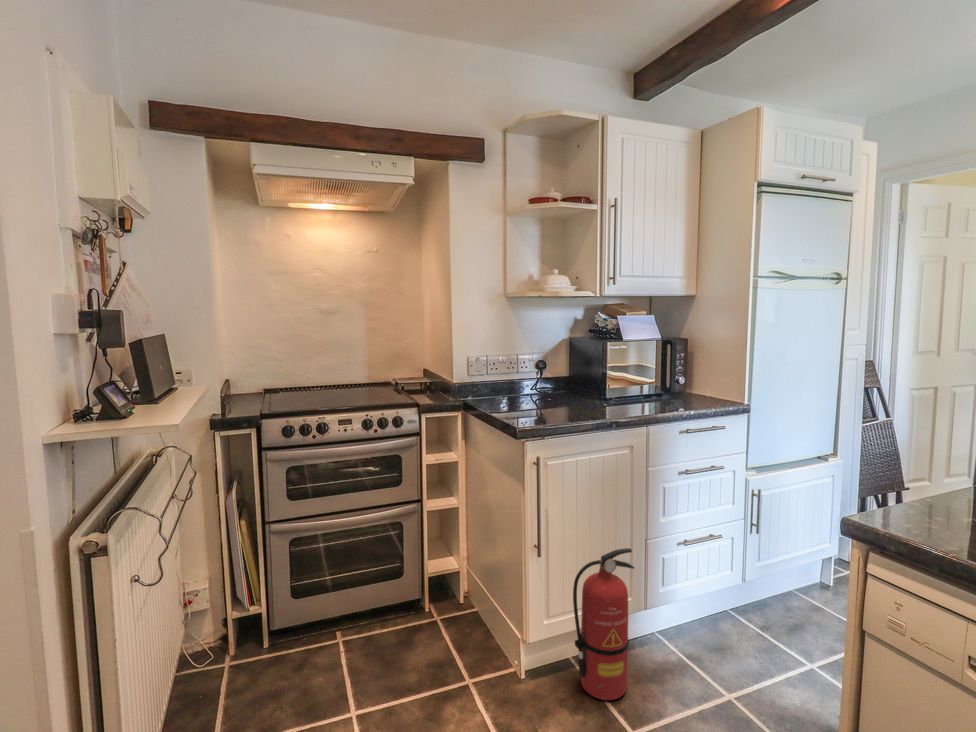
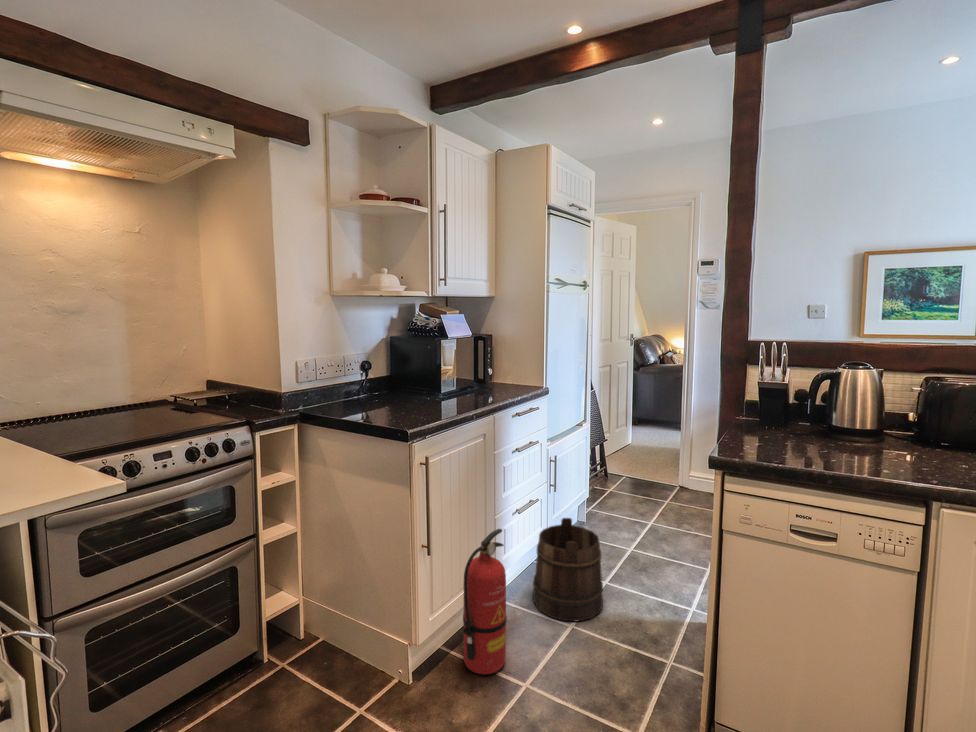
bucket: none [696,563,791,694] -> present [533,518,603,622]

